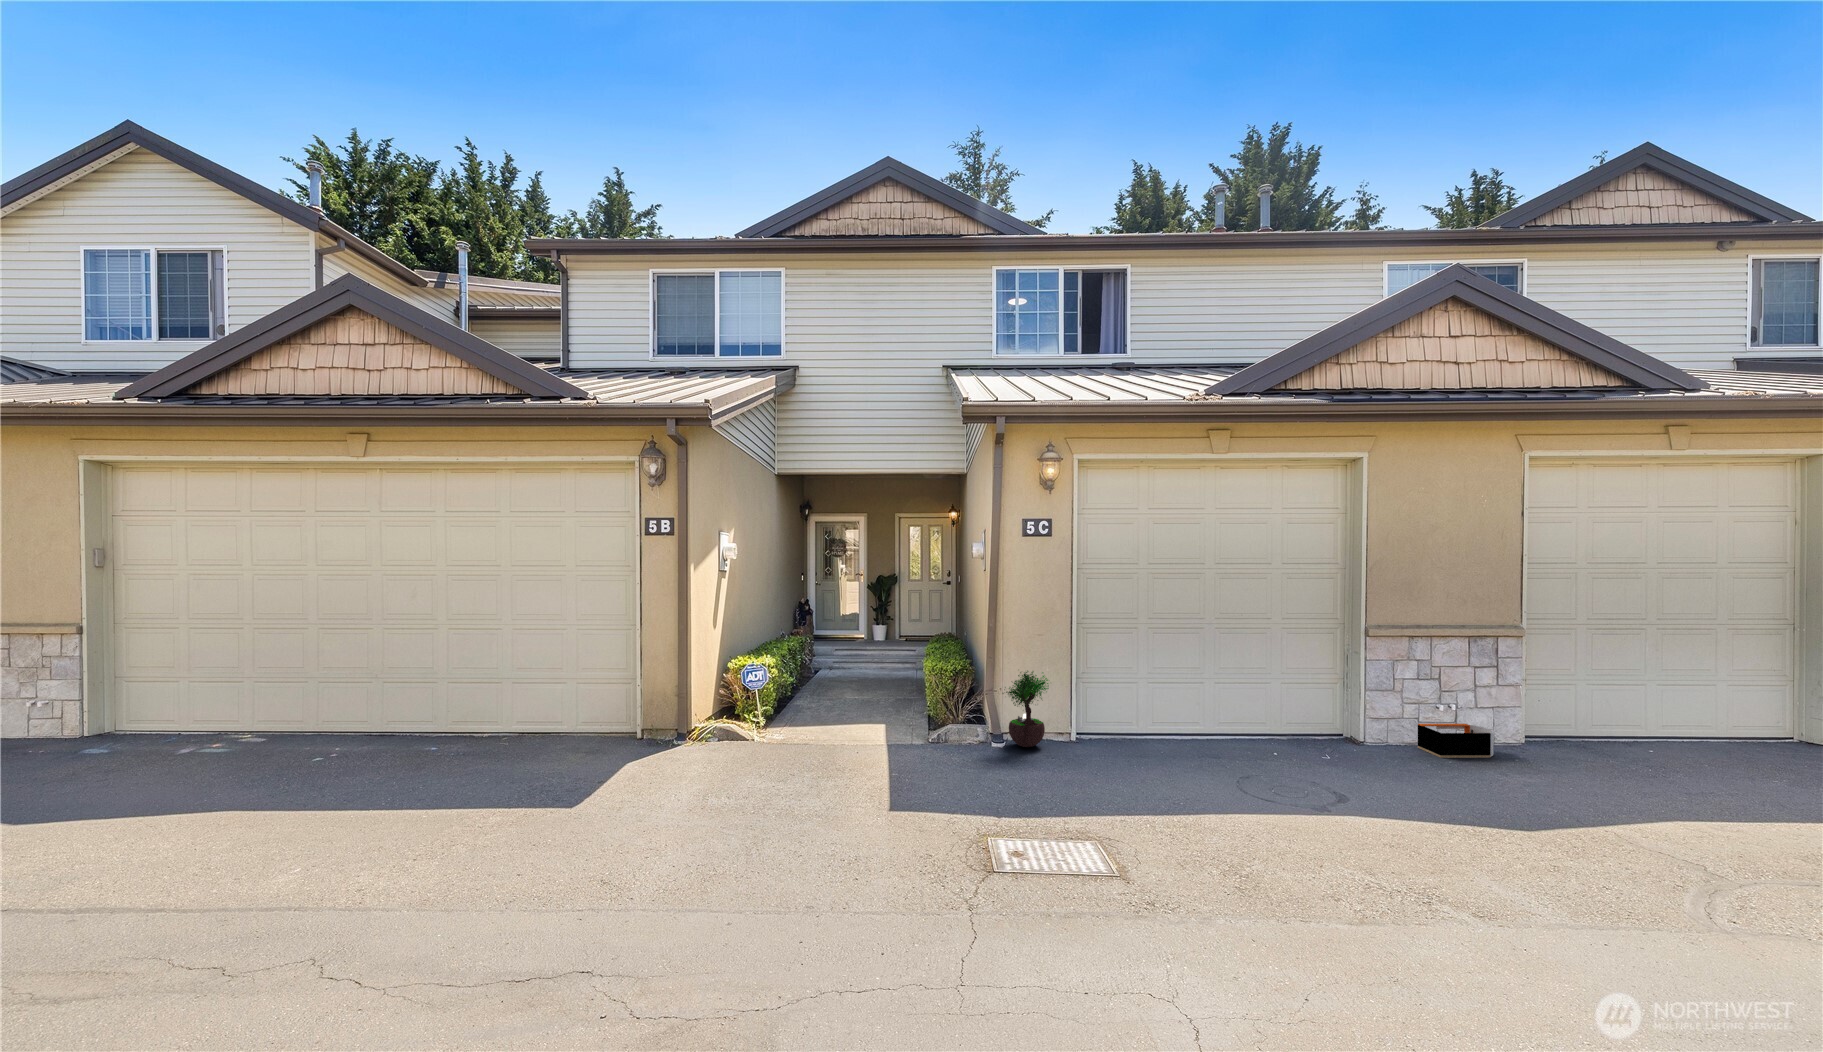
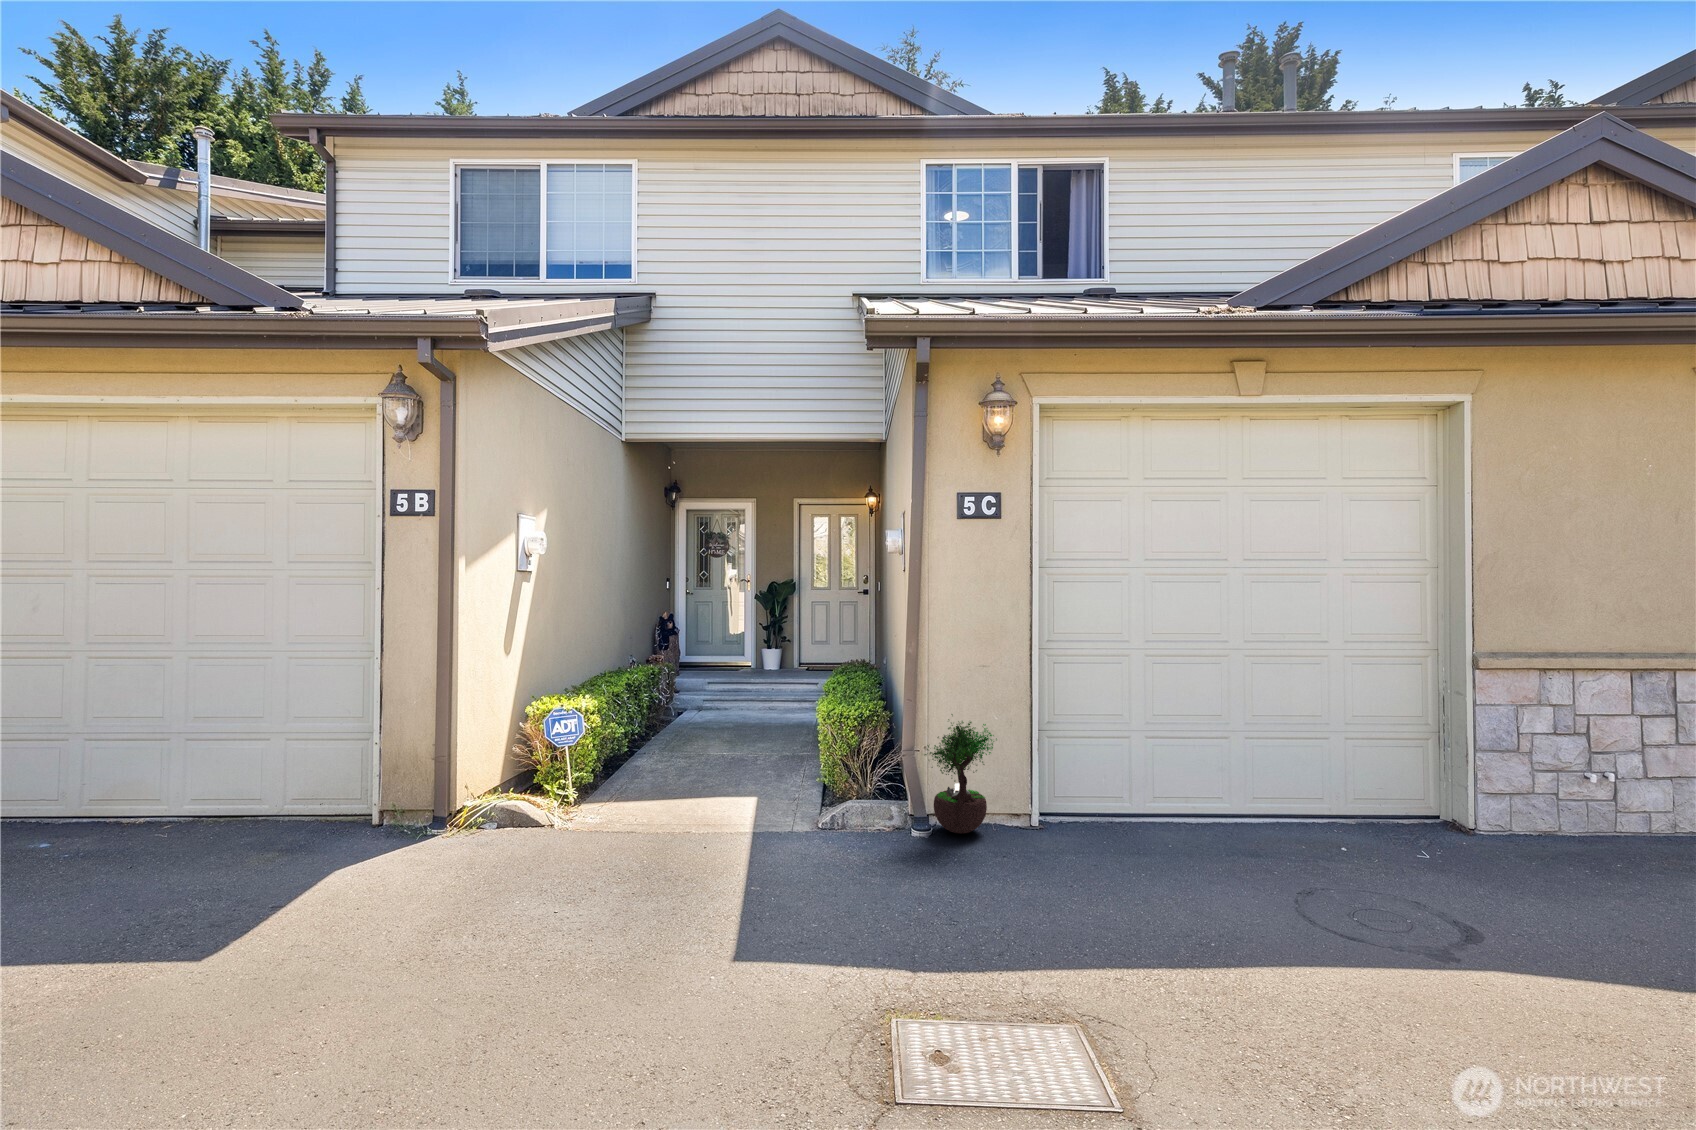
storage bin: present [1418,724,1494,758] -> none [1532,797,1650,850]

